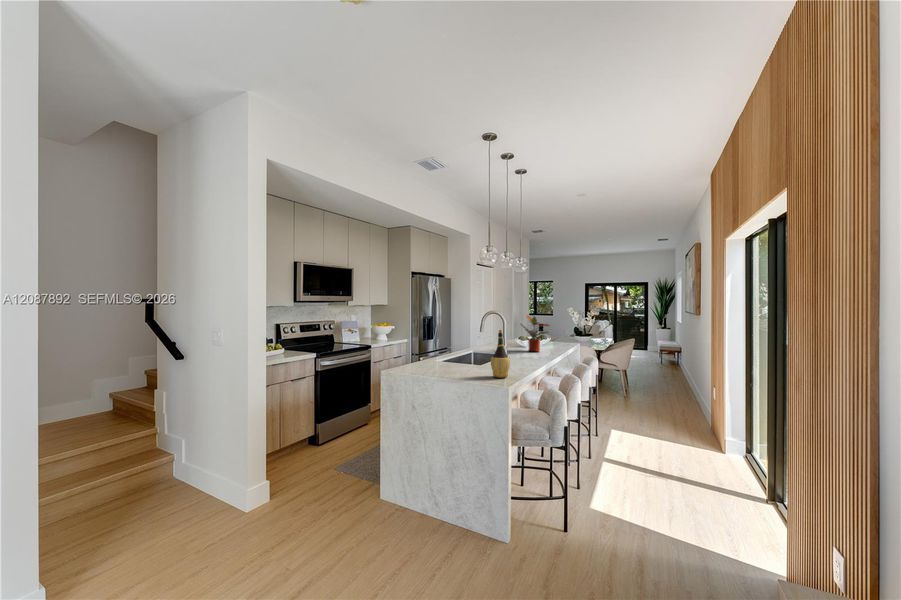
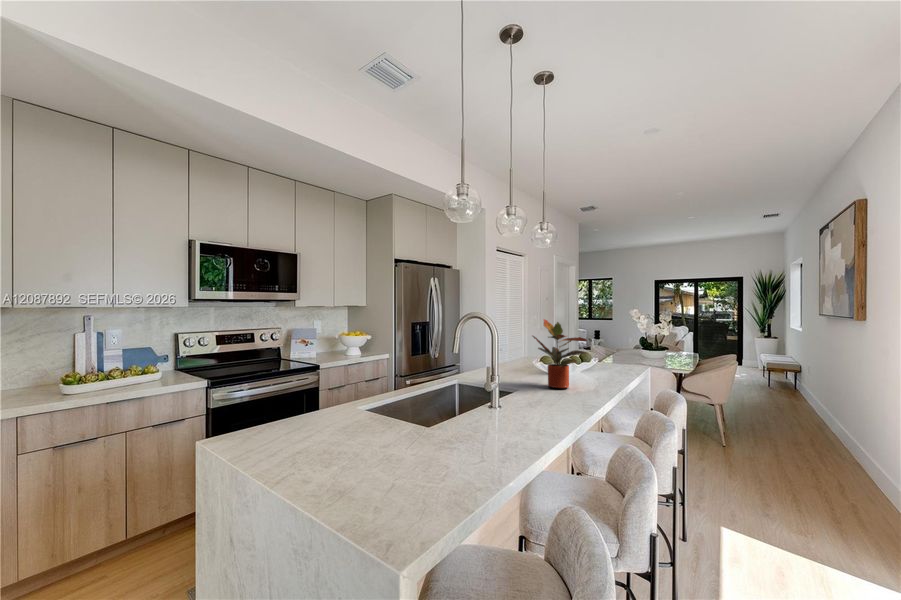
wine bottle: present [491,330,510,378] -> none [379,362,434,505]

